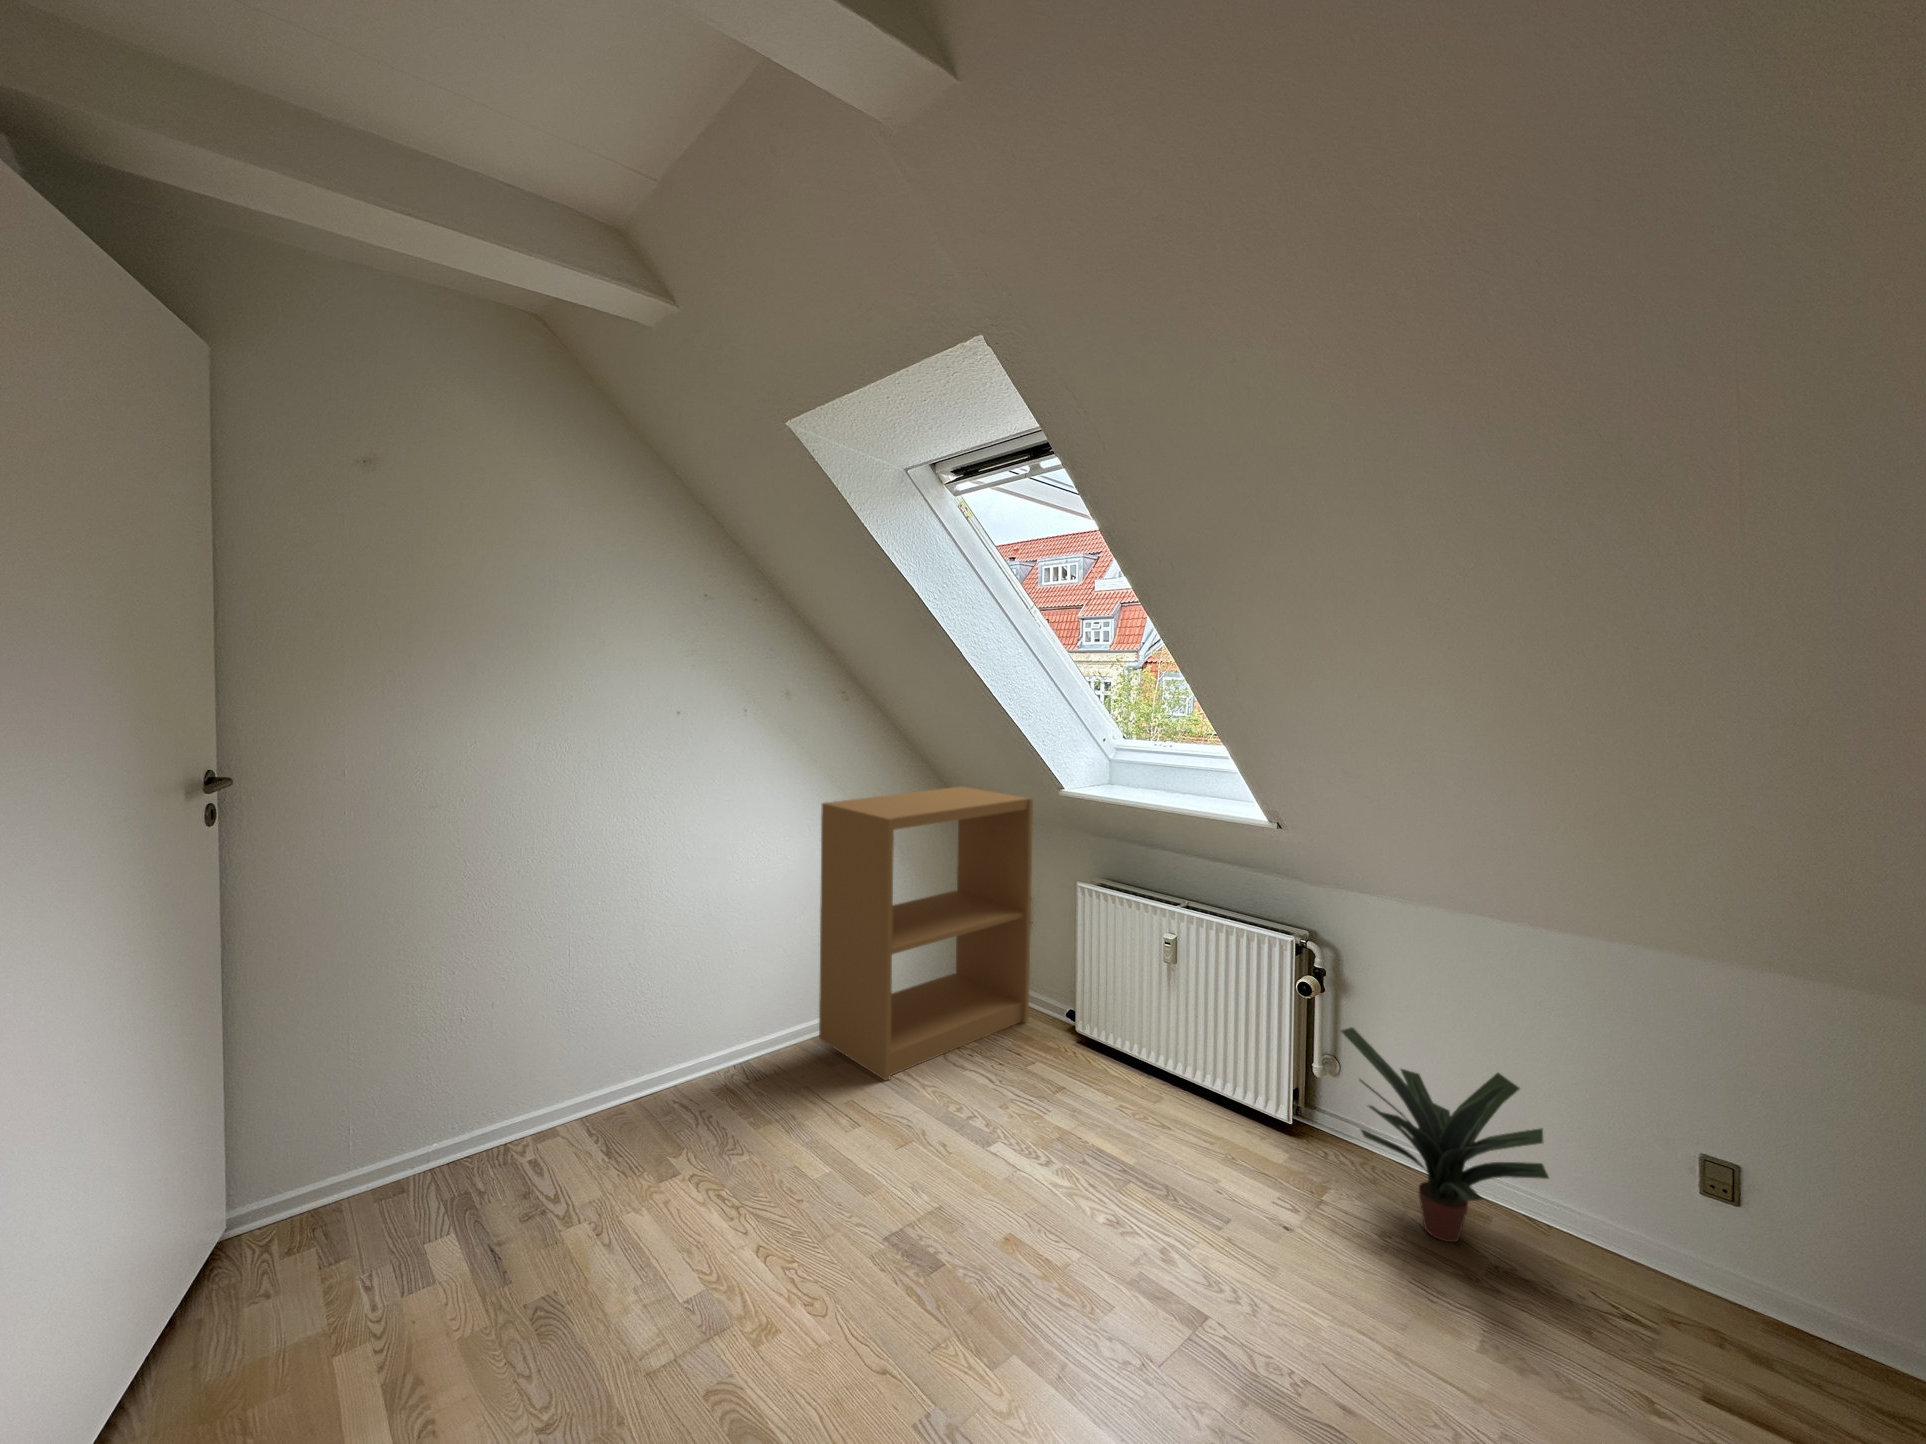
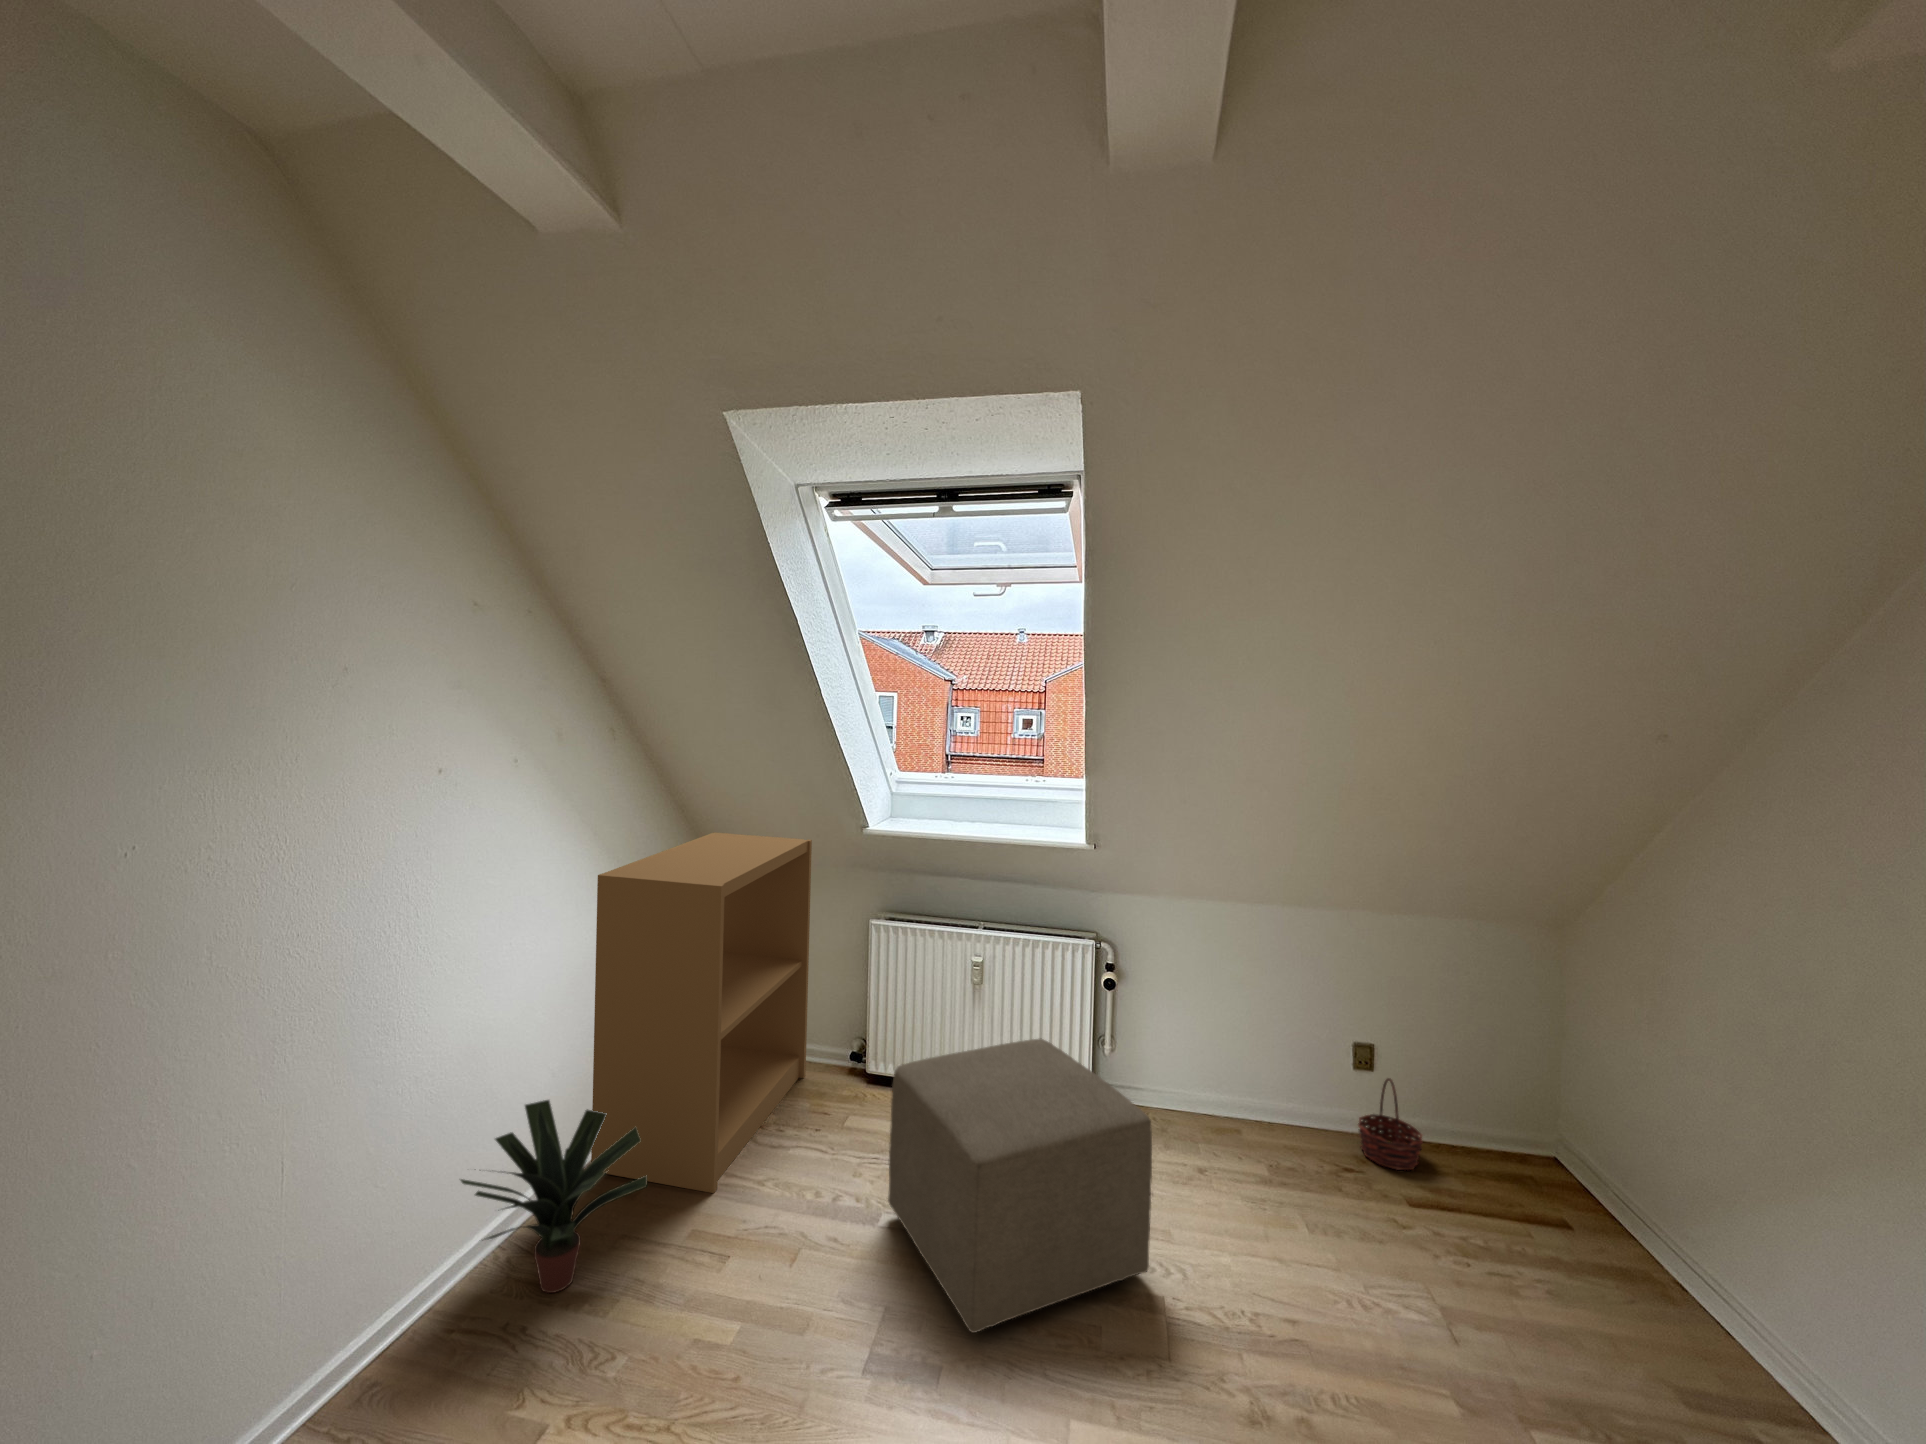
ottoman: none [980,1004,1210,1284] -> present [888,1039,1152,1333]
potted plant: present [1341,1027,1549,1242] -> present [461,1100,647,1293]
basket: none [1675,1217,1800,1364] -> present [1358,1078,1423,1170]

